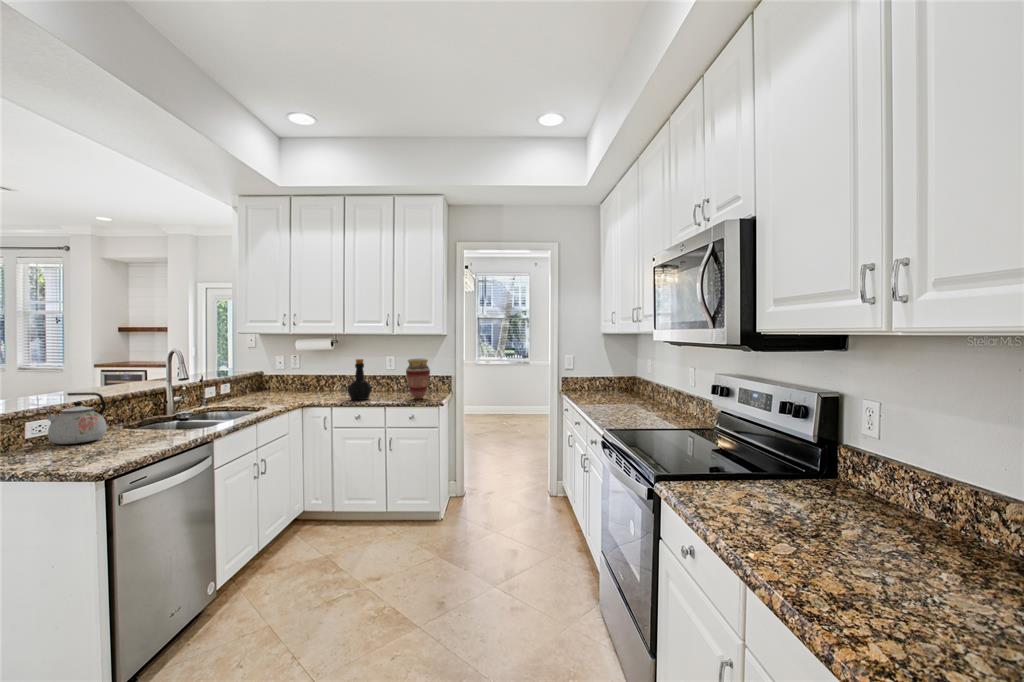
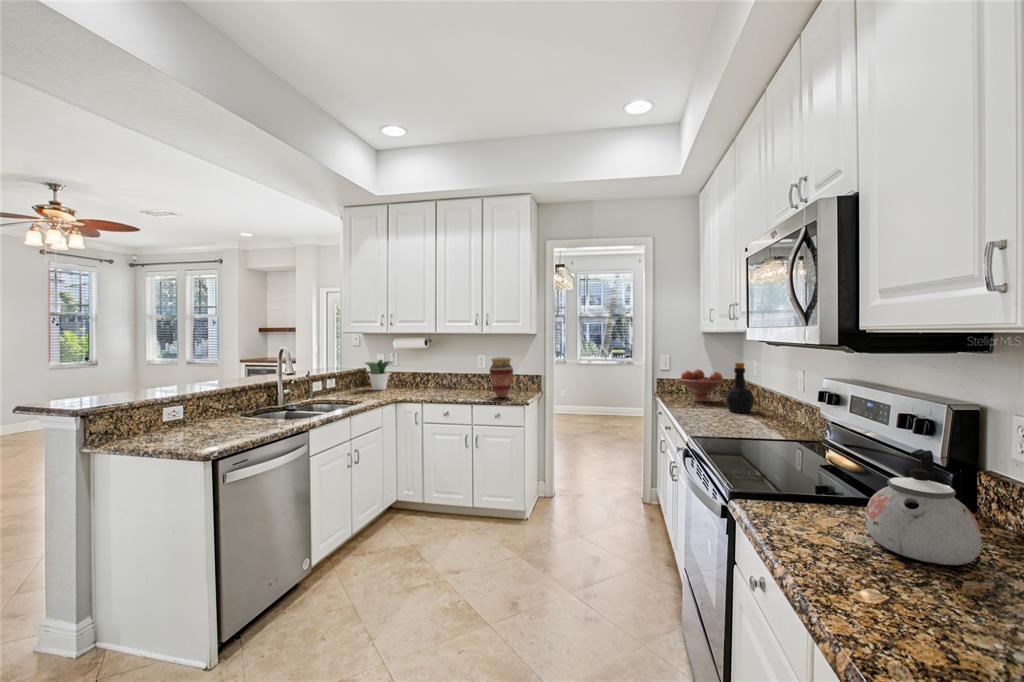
bottle: present [348,359,372,400] -> present [725,363,754,413]
potted plant: none [263,363,298,395] -> present [365,360,393,390]
fruit bowl: none [586,368,624,398] -> present [680,369,724,402]
kettle: present [46,392,107,444] -> present [865,449,982,565]

